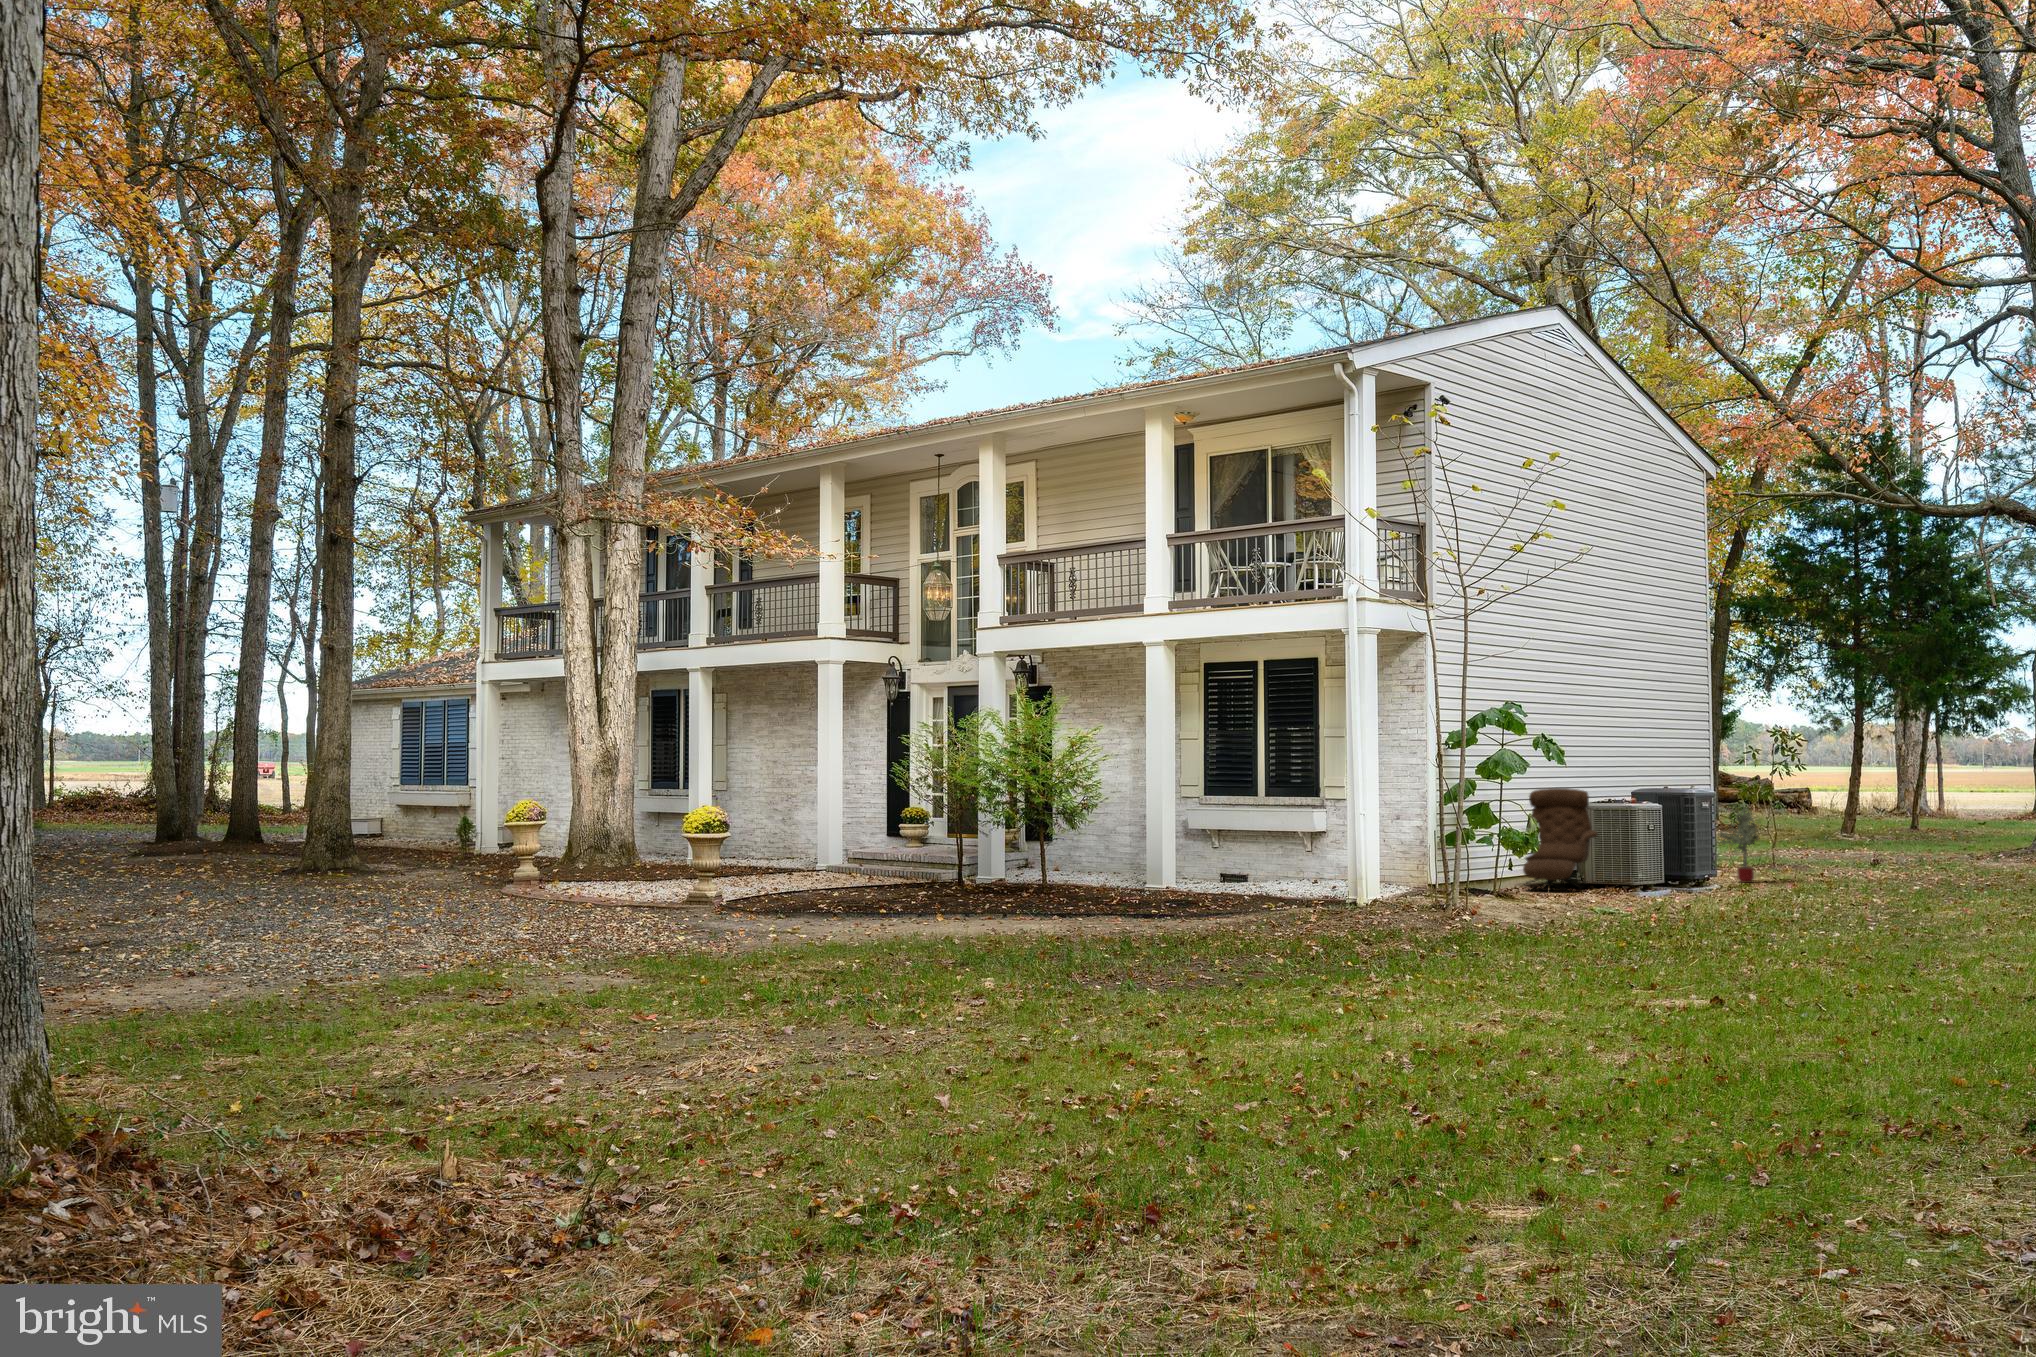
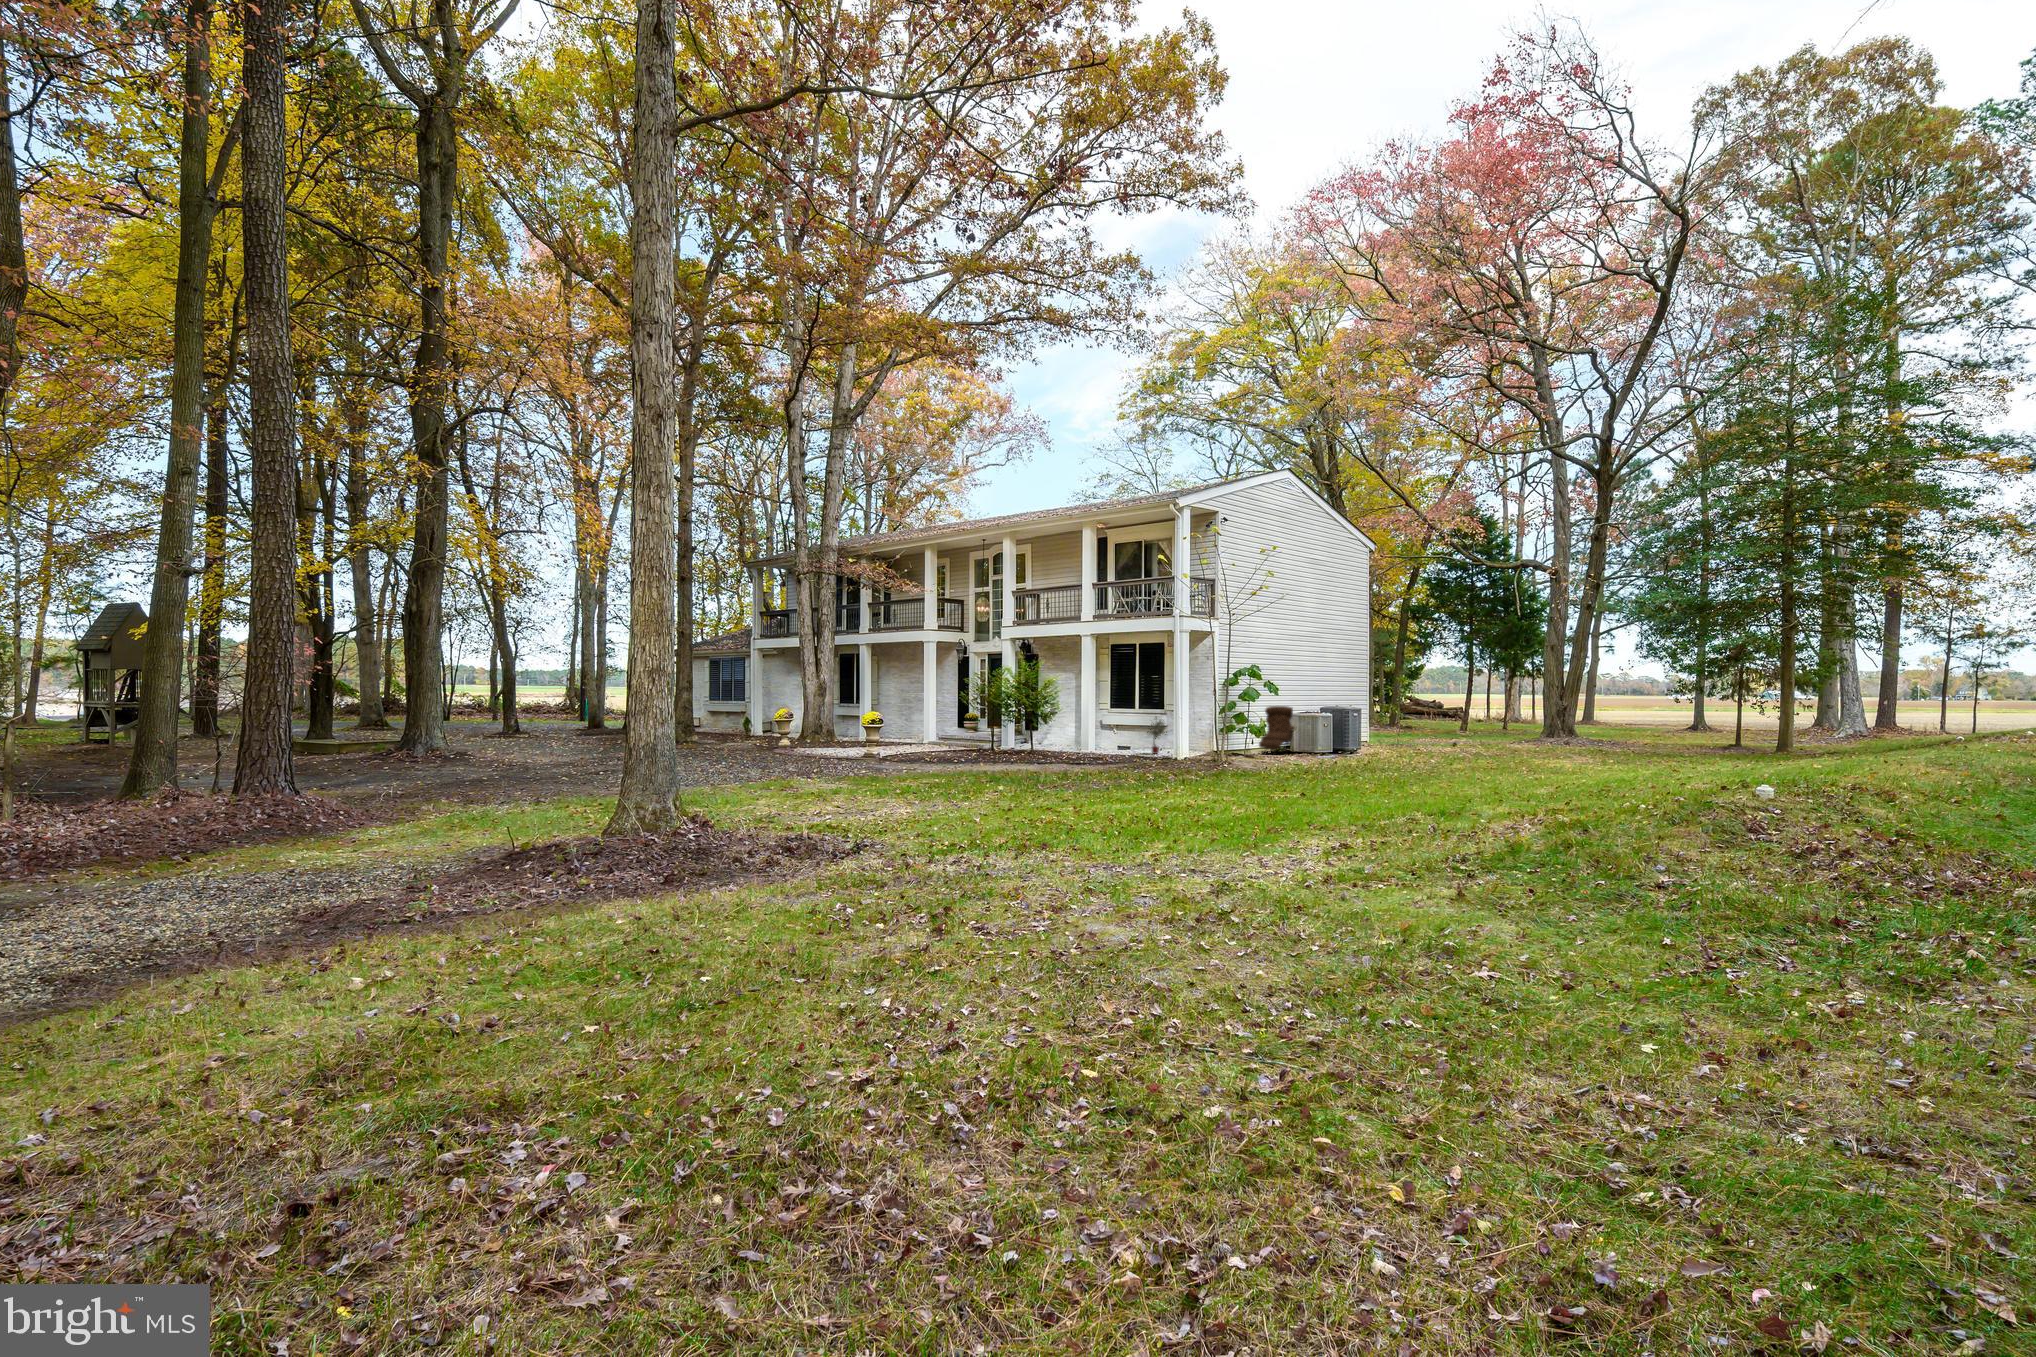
potted tree: present [1718,805,1759,883] -> present [1147,717,1167,754]

